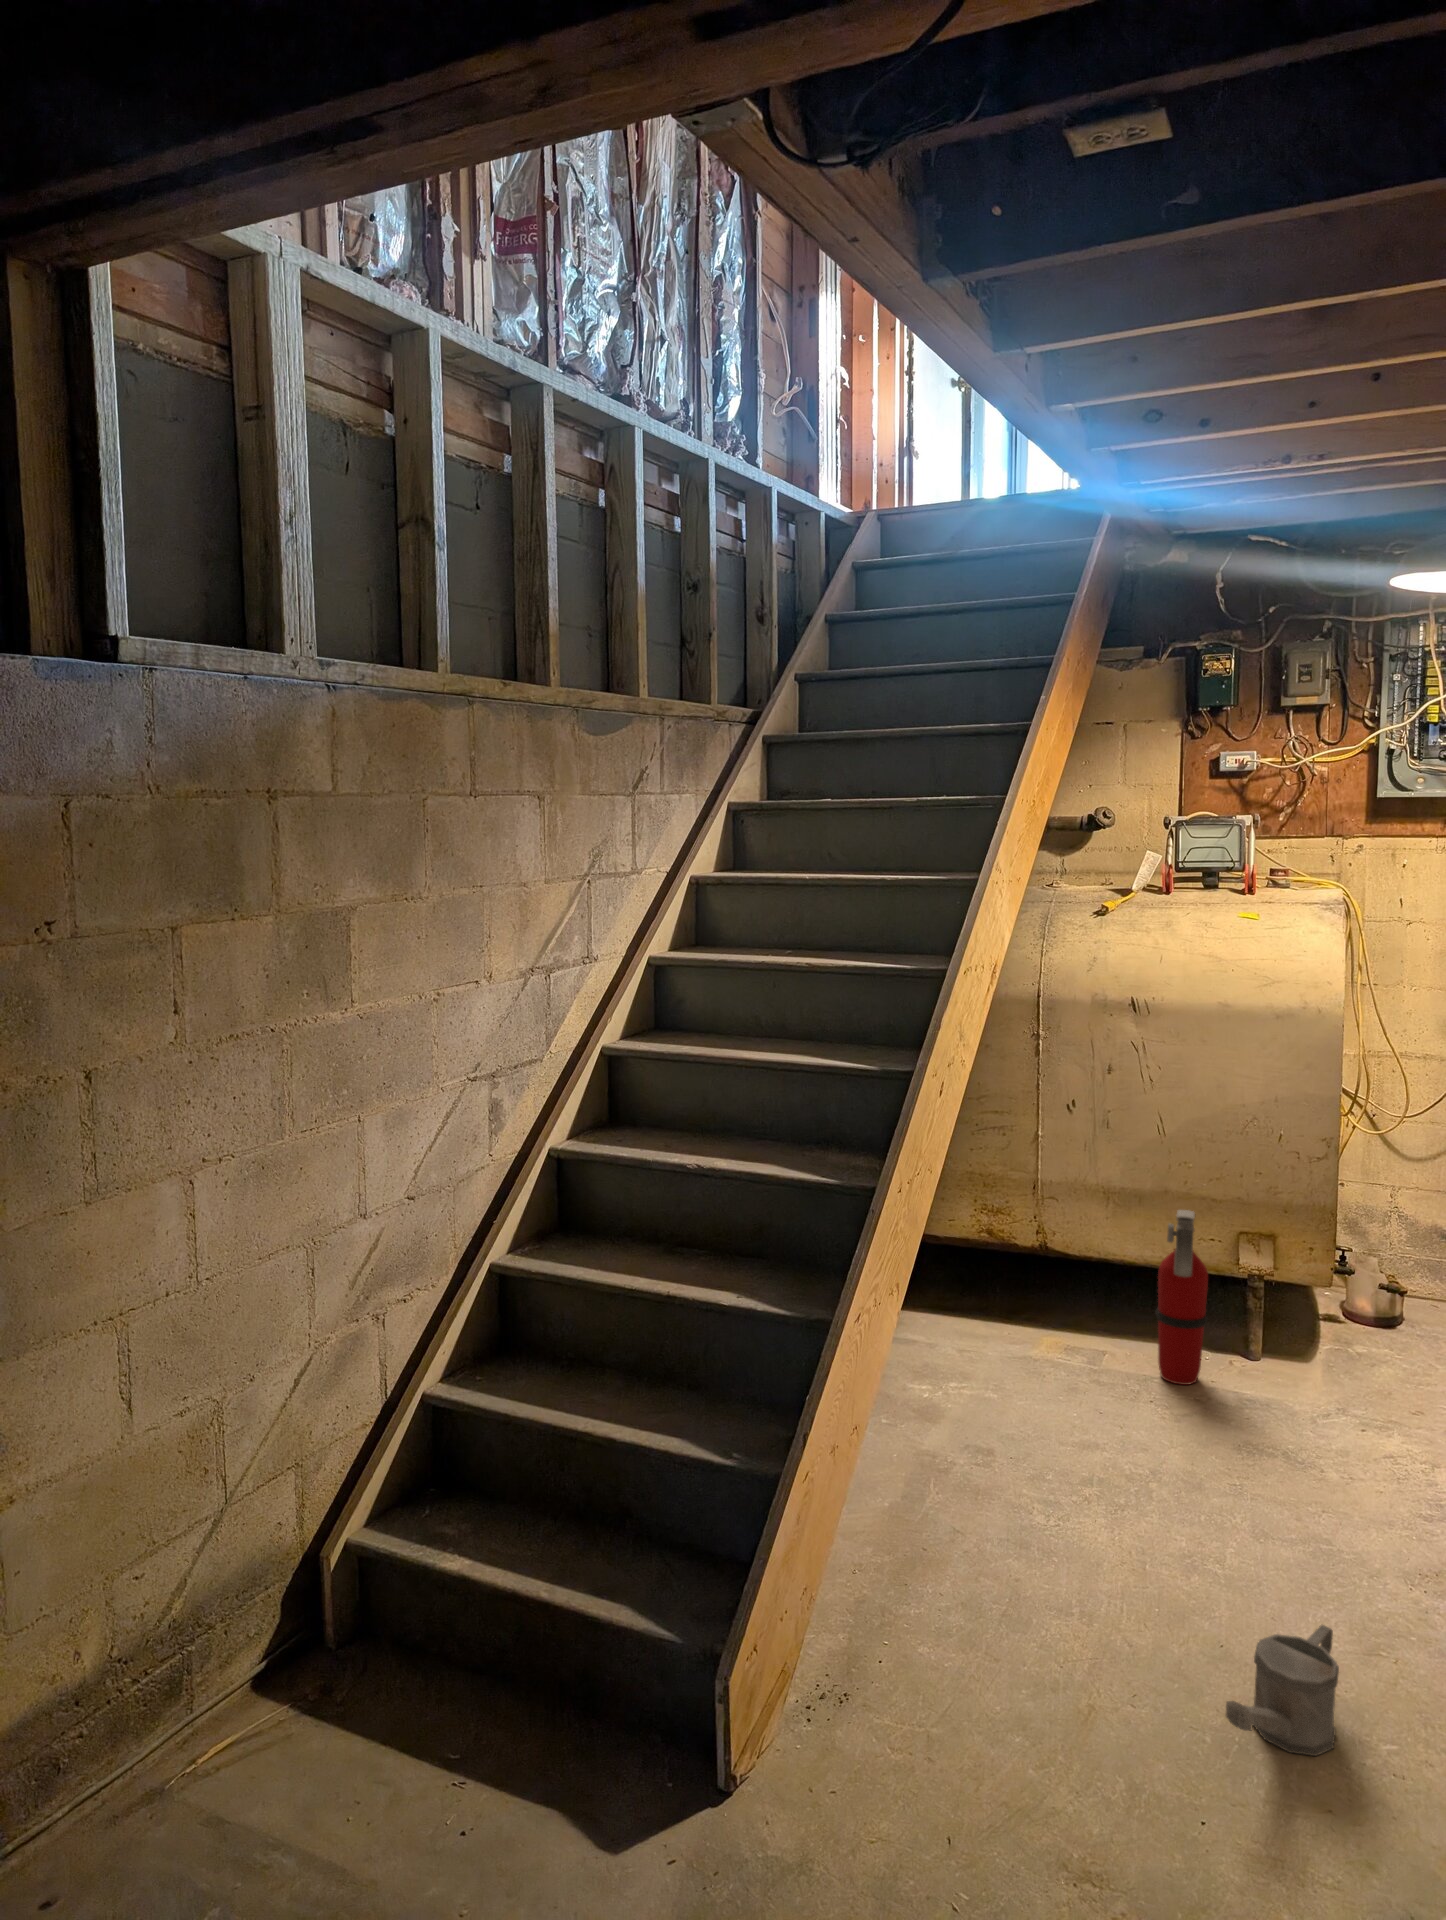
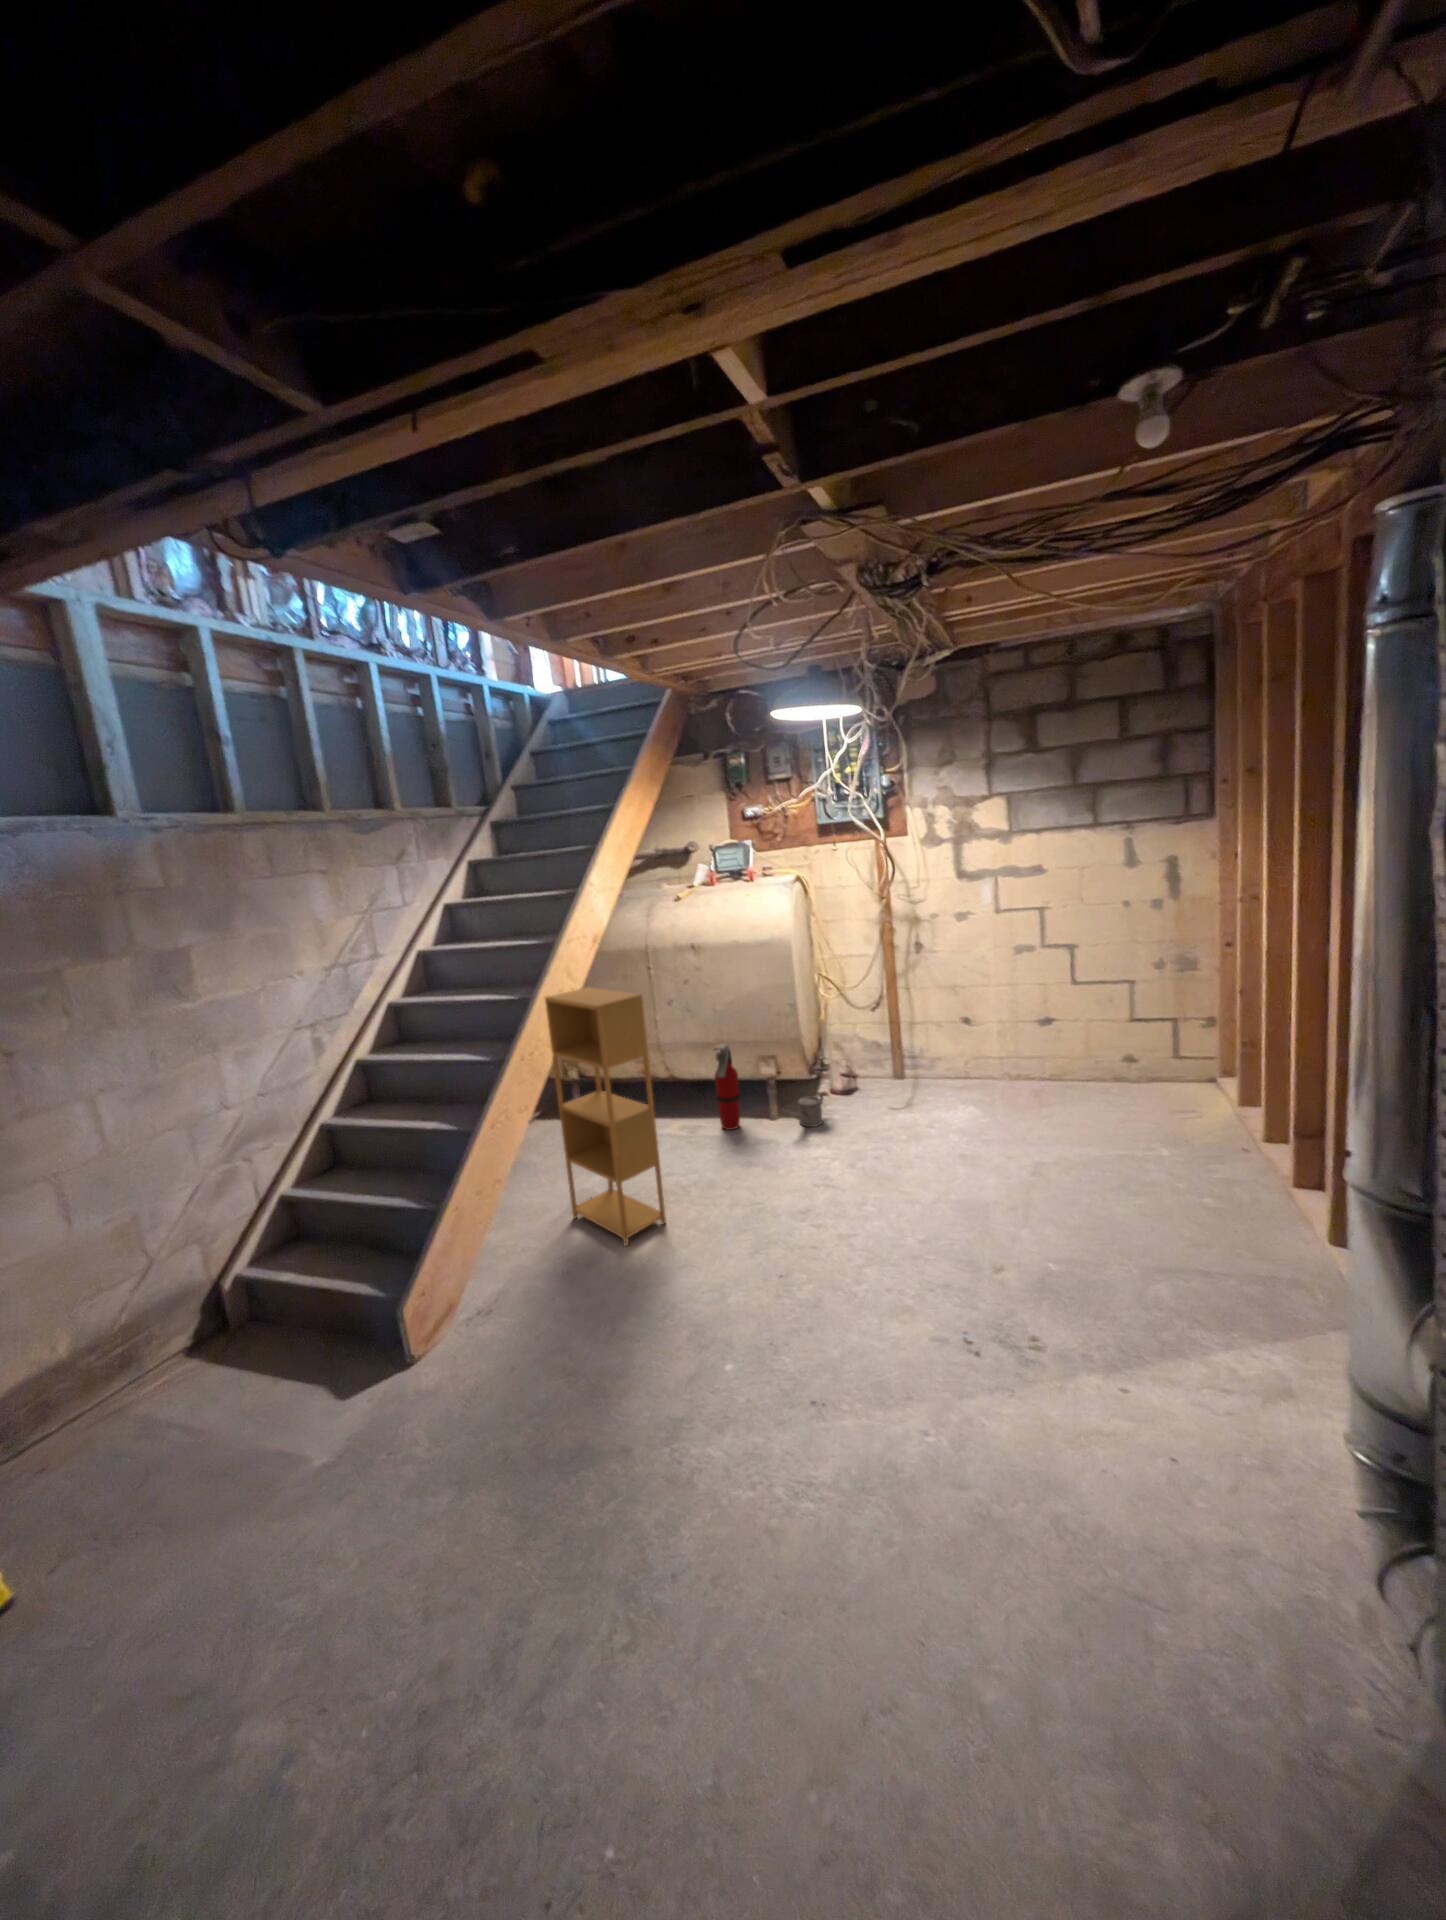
shelving unit: none [926,1066,1153,1605] -> present [545,987,666,1246]
watering can: present [1225,1625,1339,1756] -> present [785,1093,823,1127]

